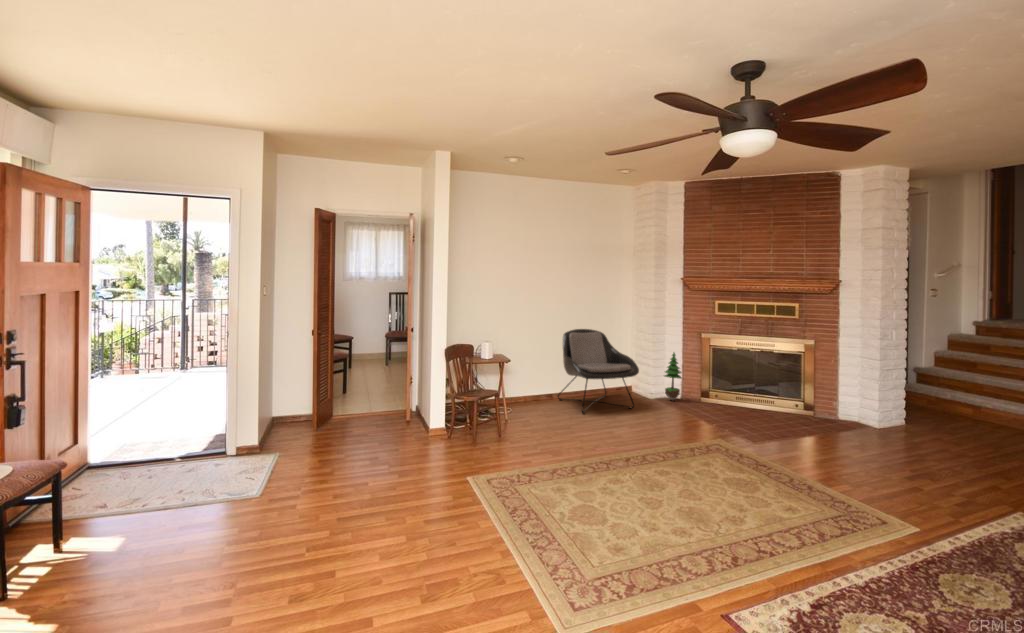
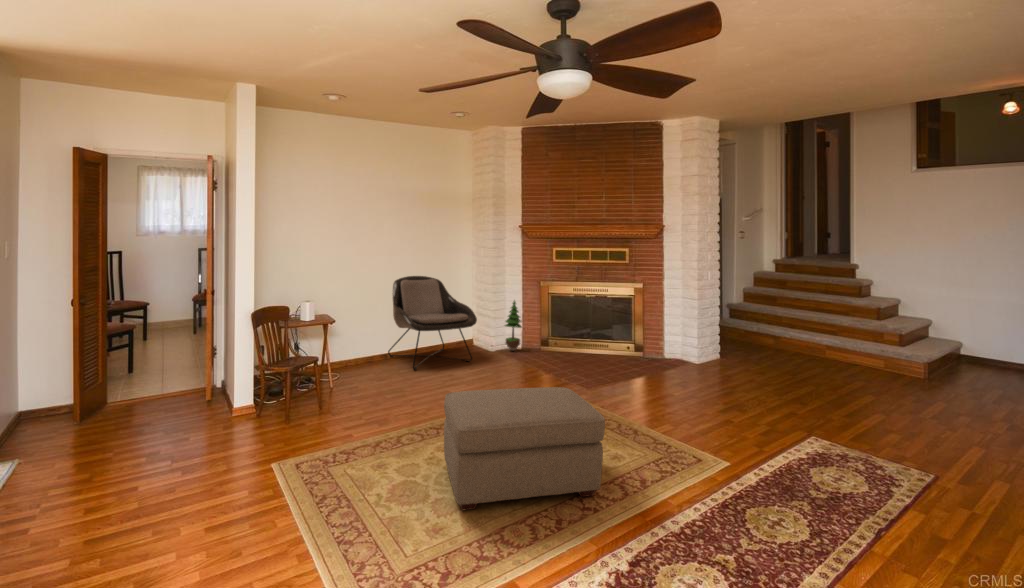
ottoman: none [624,436,780,541] -> present [444,387,605,510]

